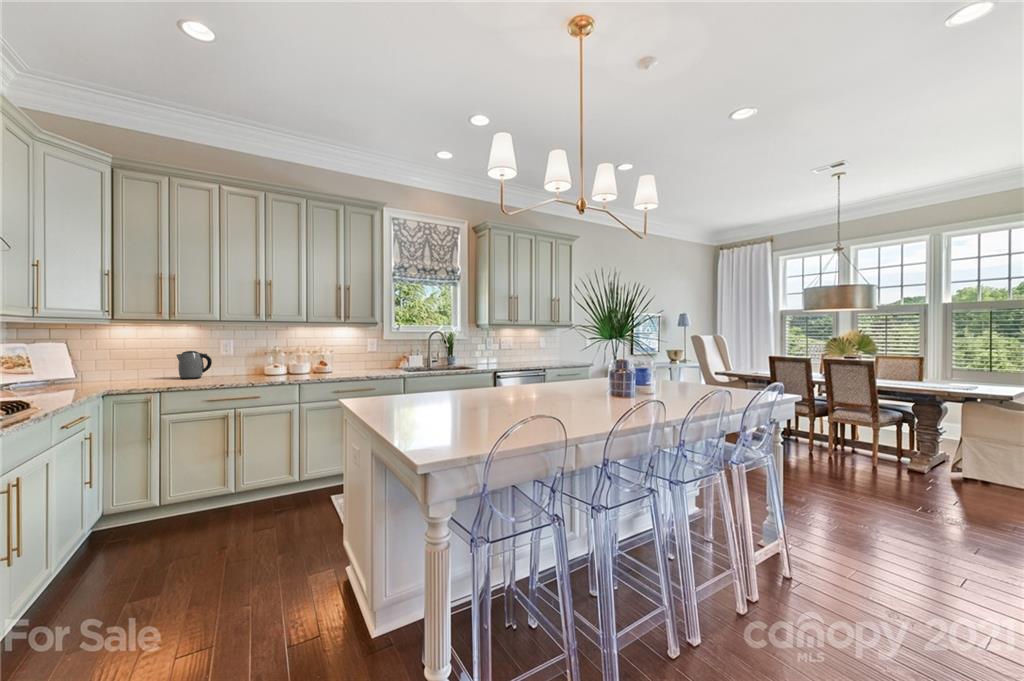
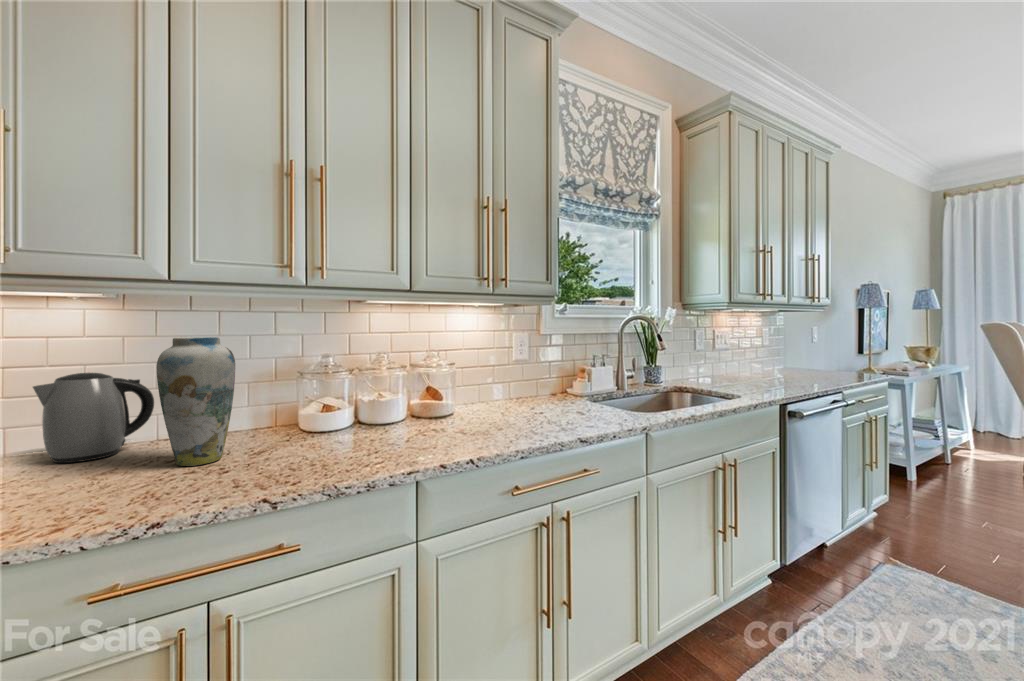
vase: none [216,340,240,380] -> present [157,337,235,466]

